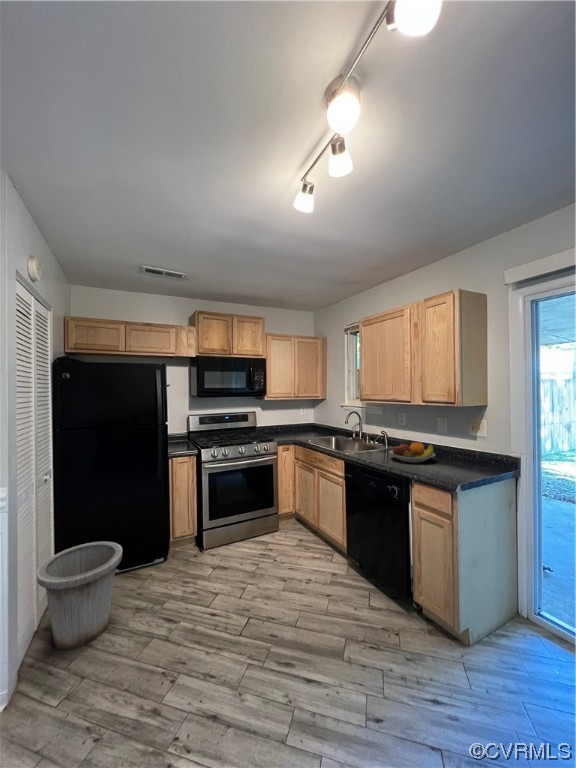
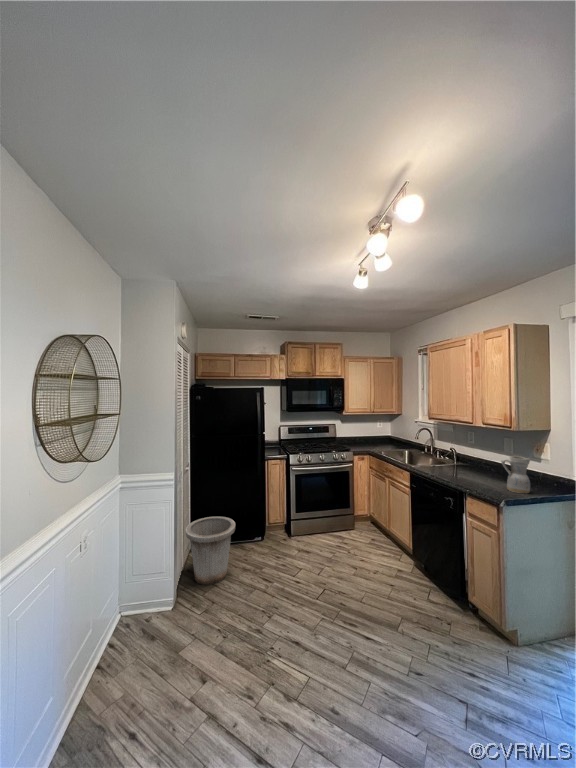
ceramic pitcher: none [447,435,475,475] -> present [501,456,530,493]
fruit bowl: present [389,442,435,463] -> none [451,460,498,479]

